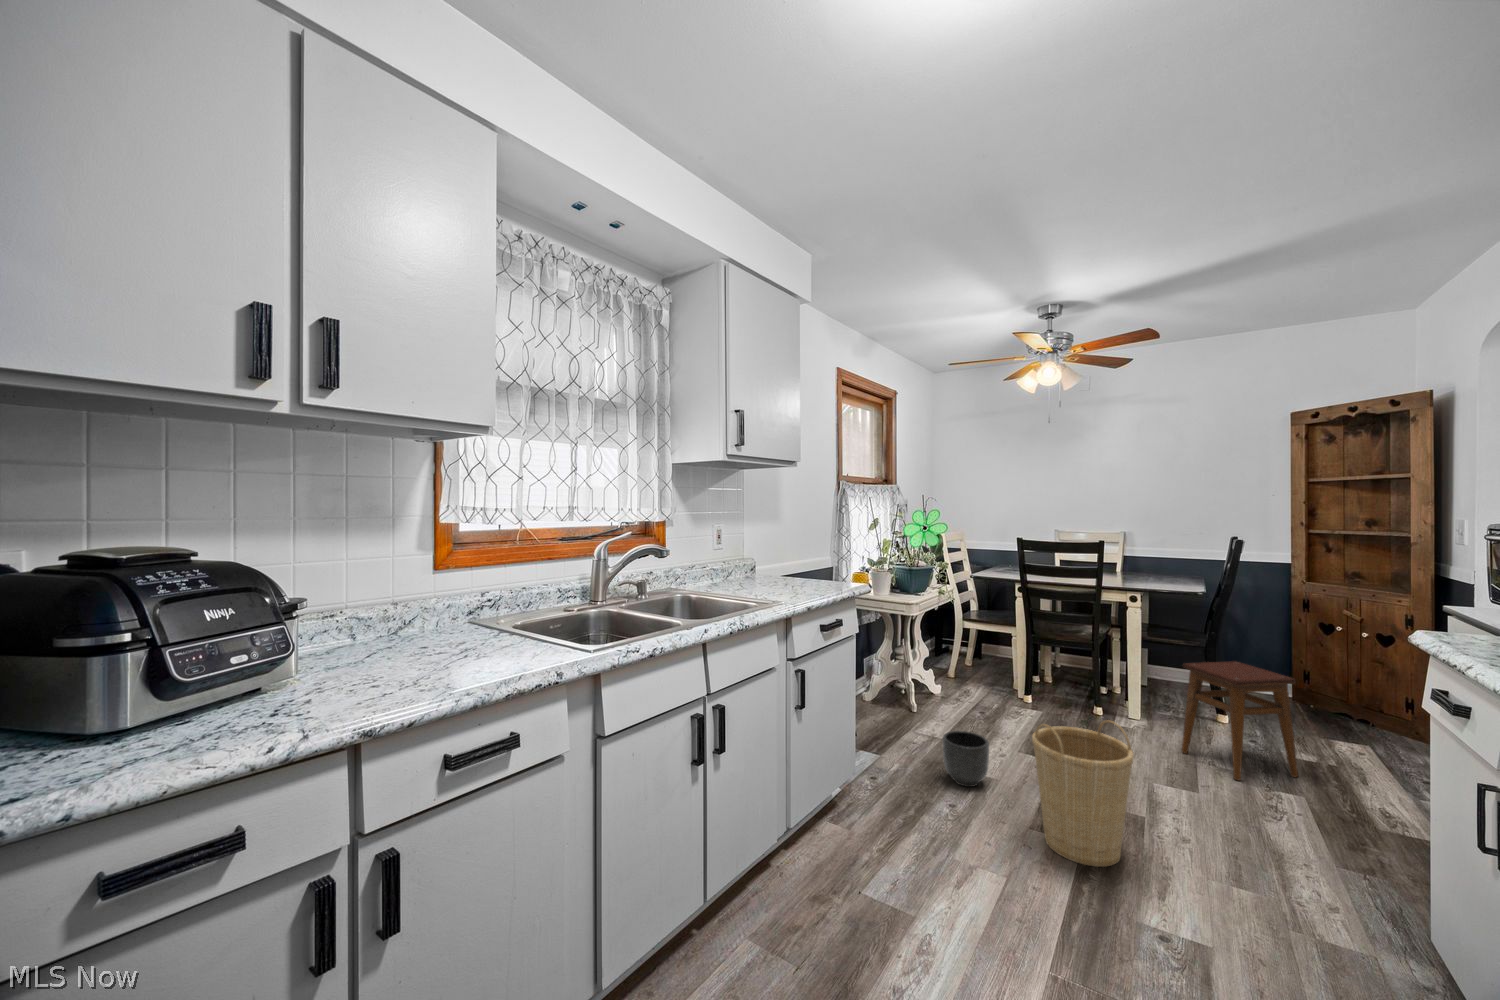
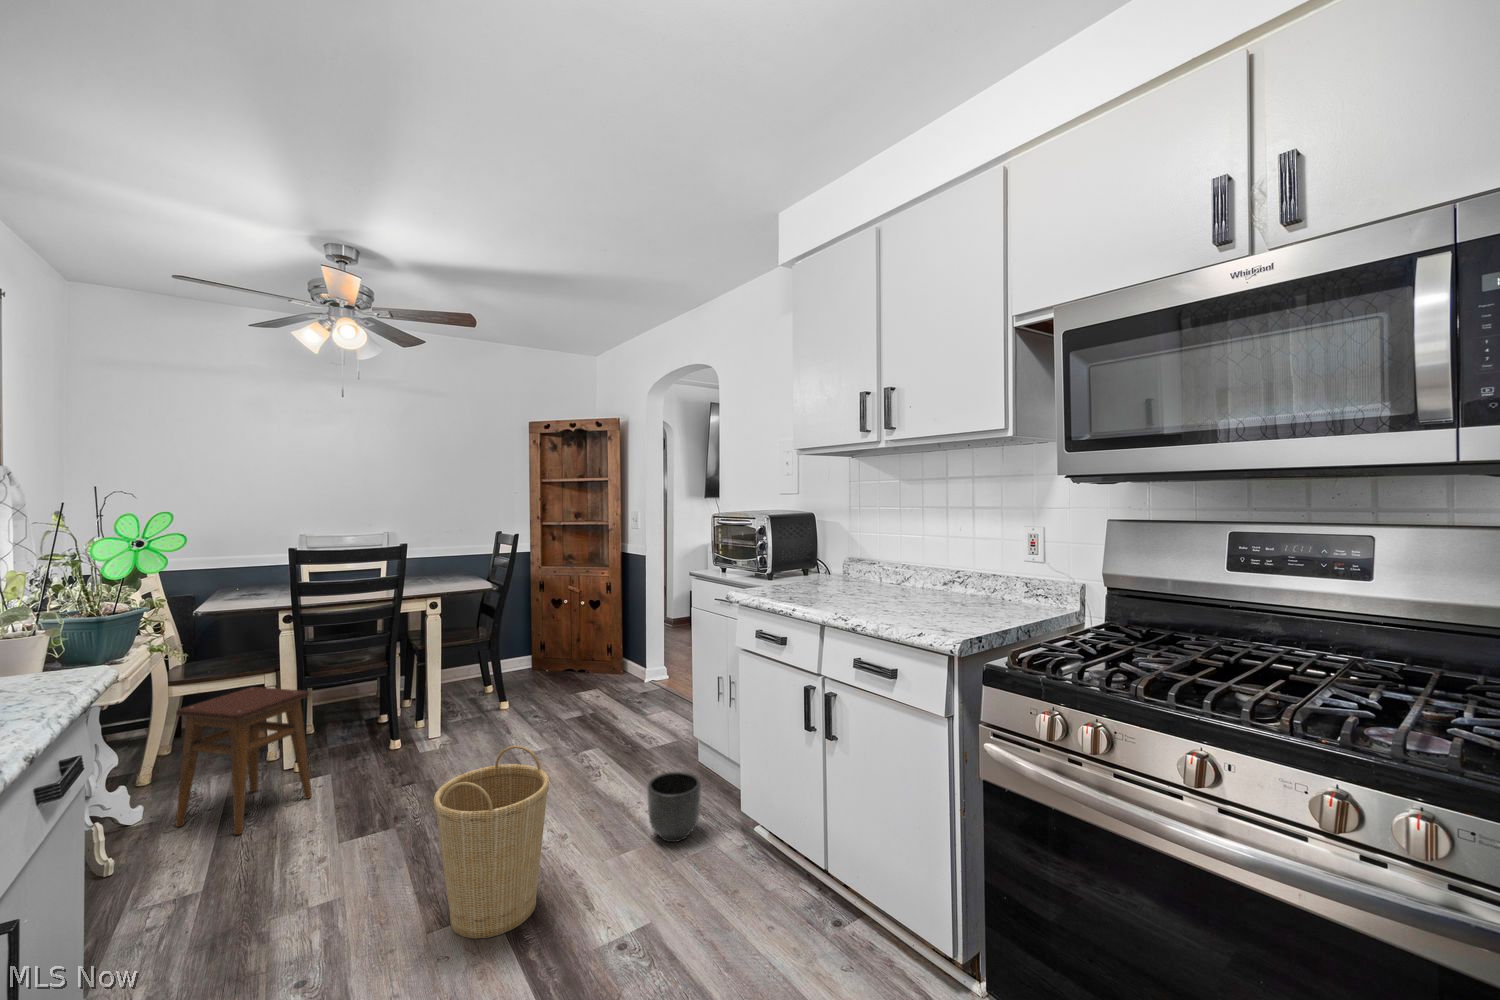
stool: present [1182,661,1298,781] -> present [176,687,312,835]
planter: present [943,731,989,787] -> present [647,772,701,842]

